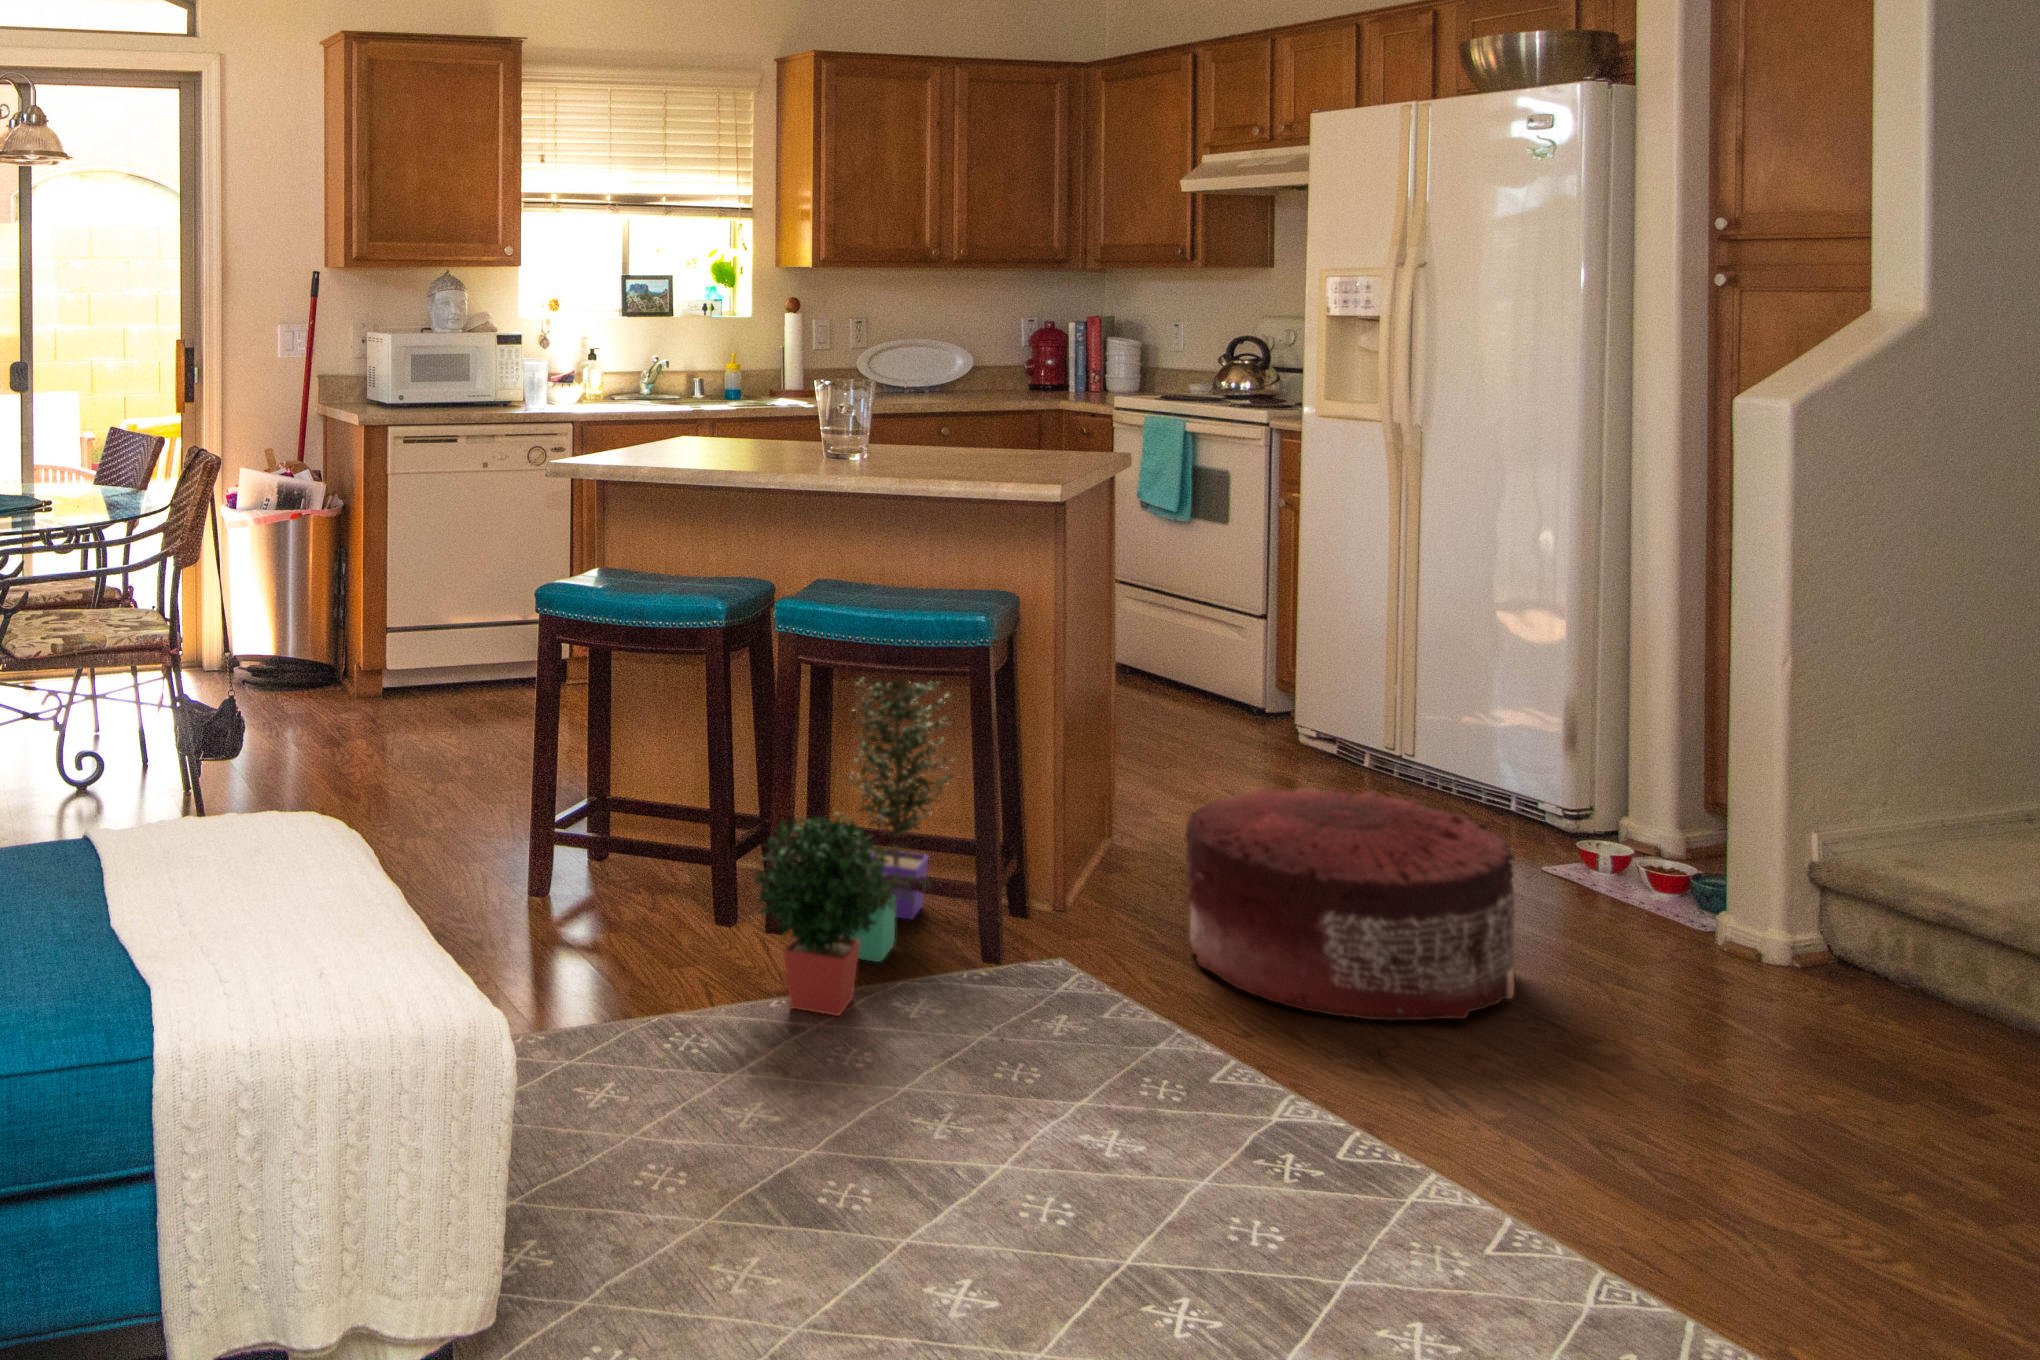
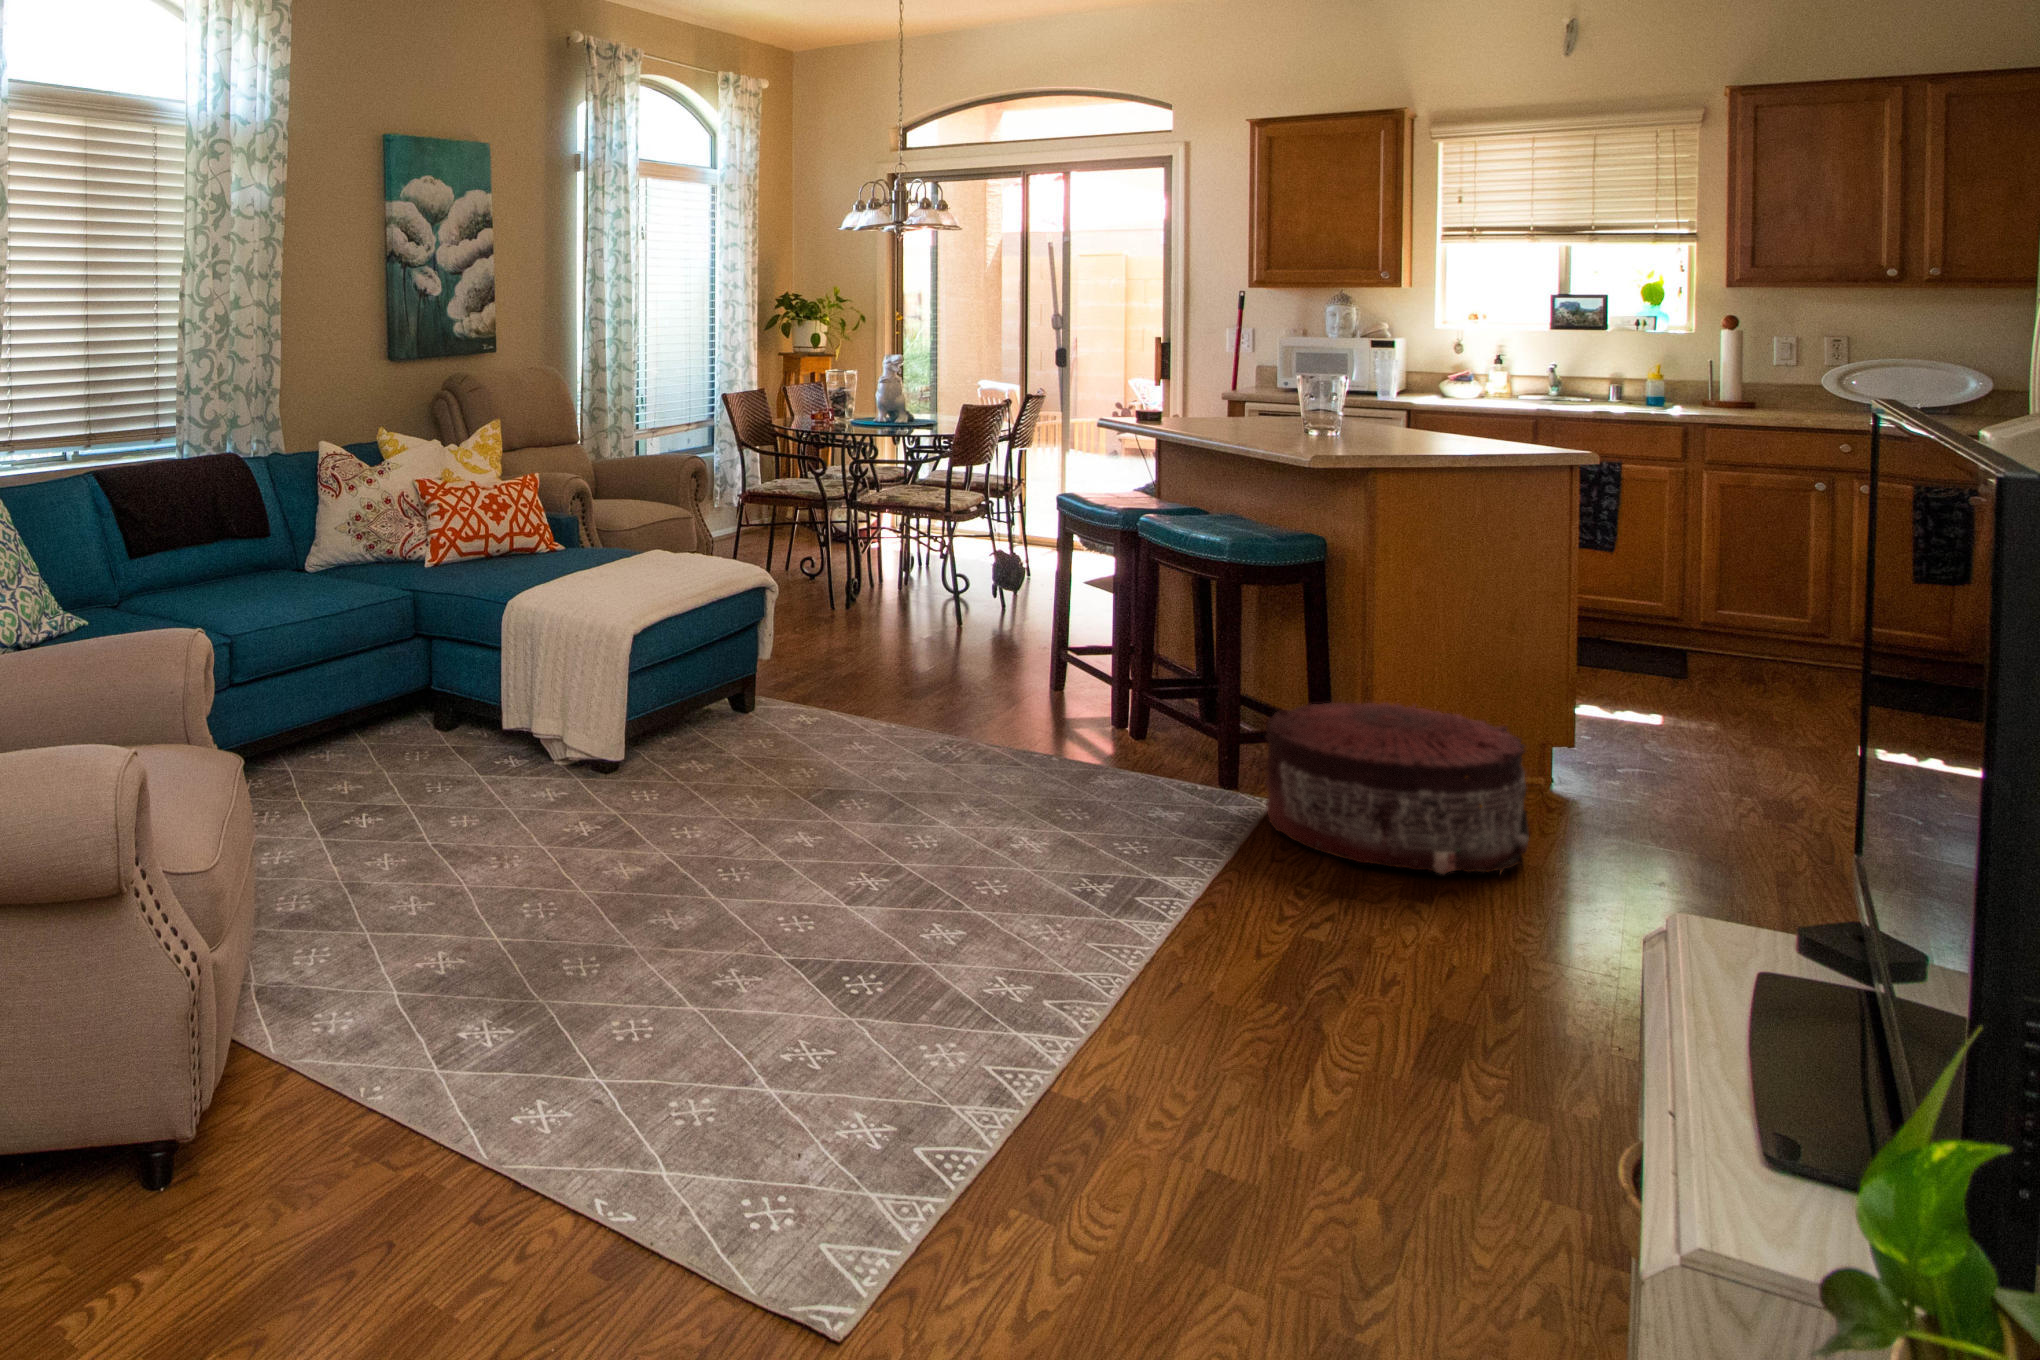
potted plant: present [755,677,954,1016] -> none [974,536,1237,749]

